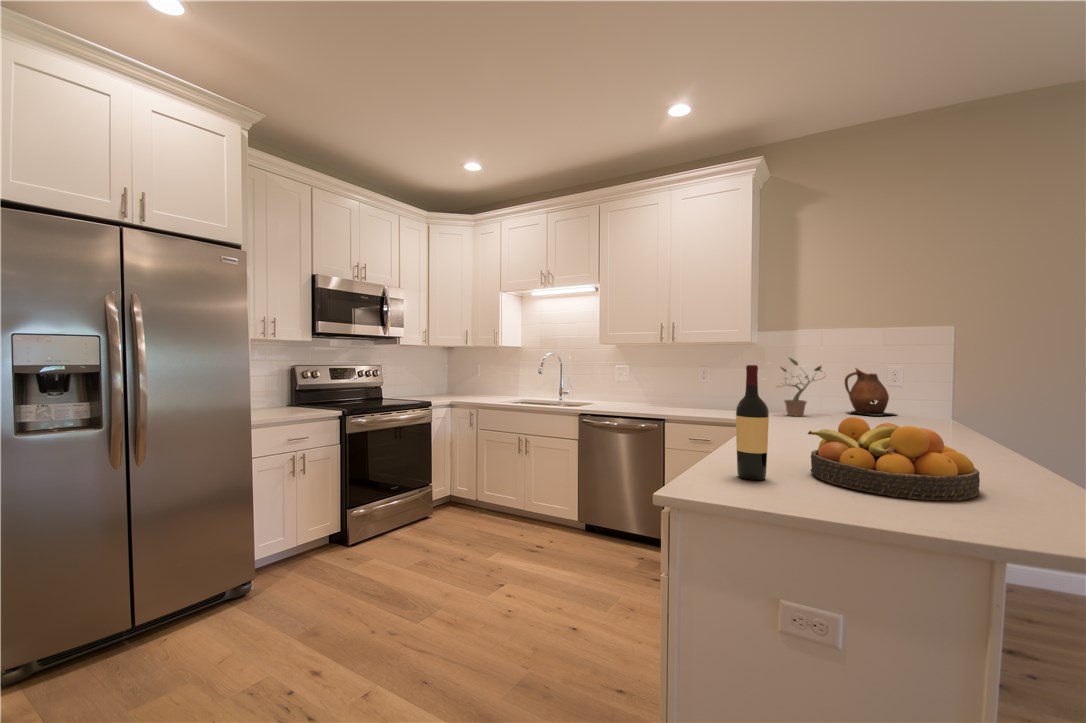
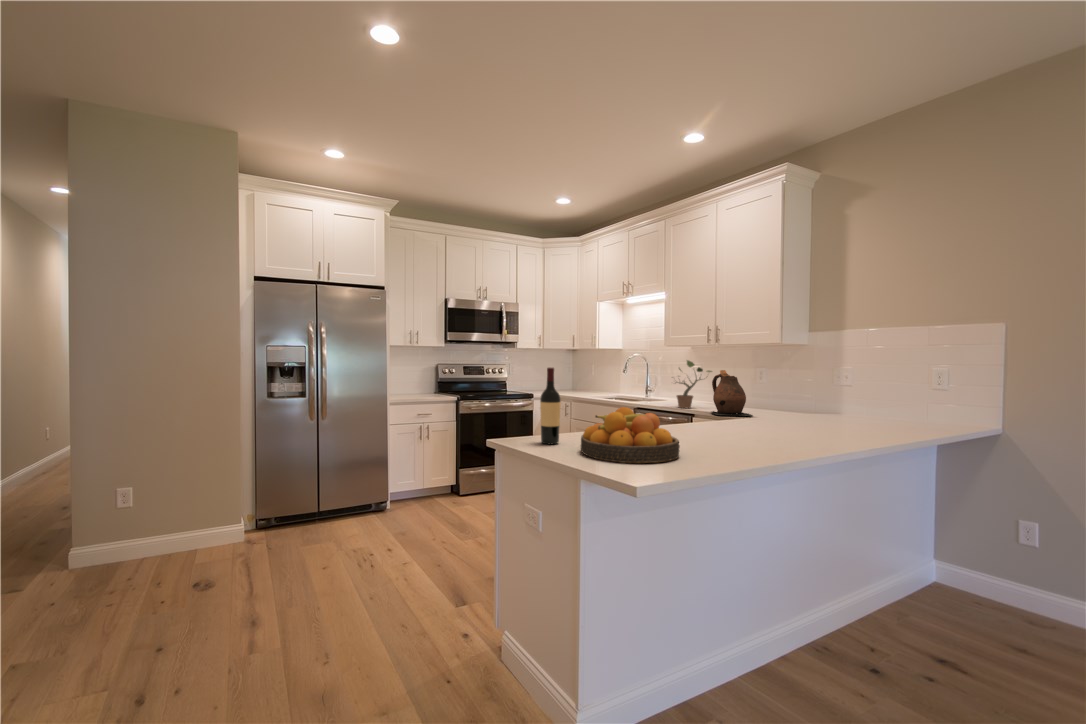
potted plant: present [781,358,822,416] -> present [676,360,712,408]
ceramic pitcher: present [845,368,895,416] -> present [712,370,753,417]

